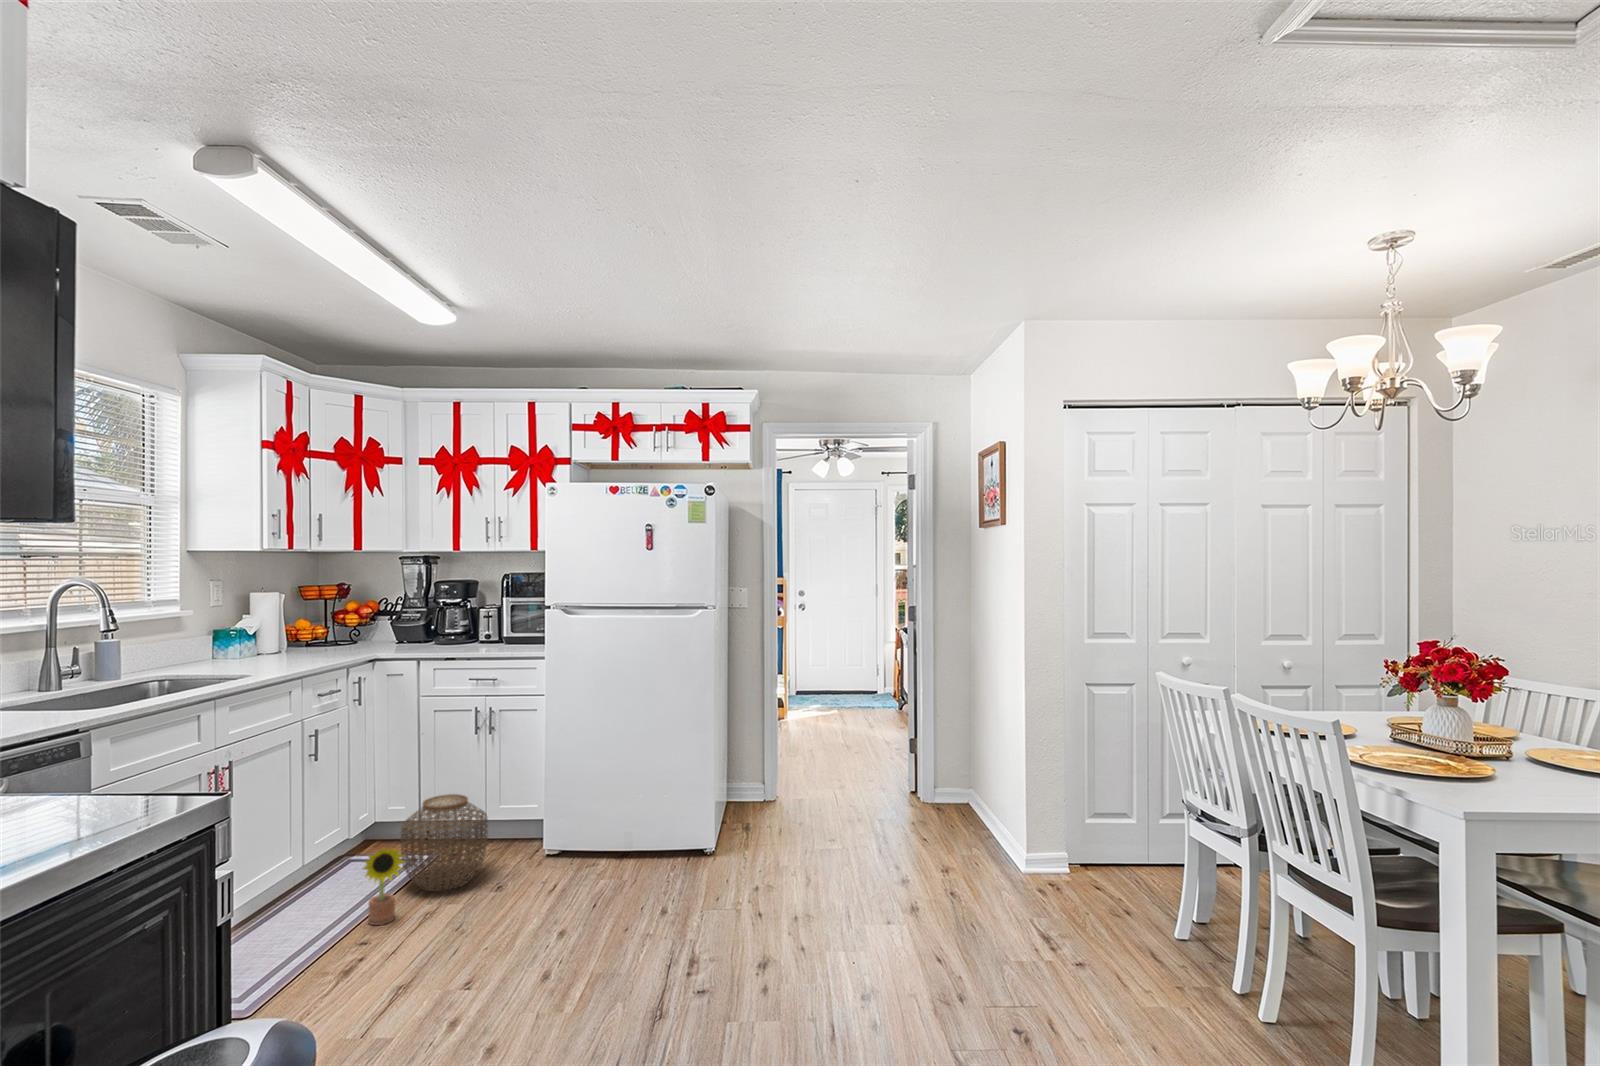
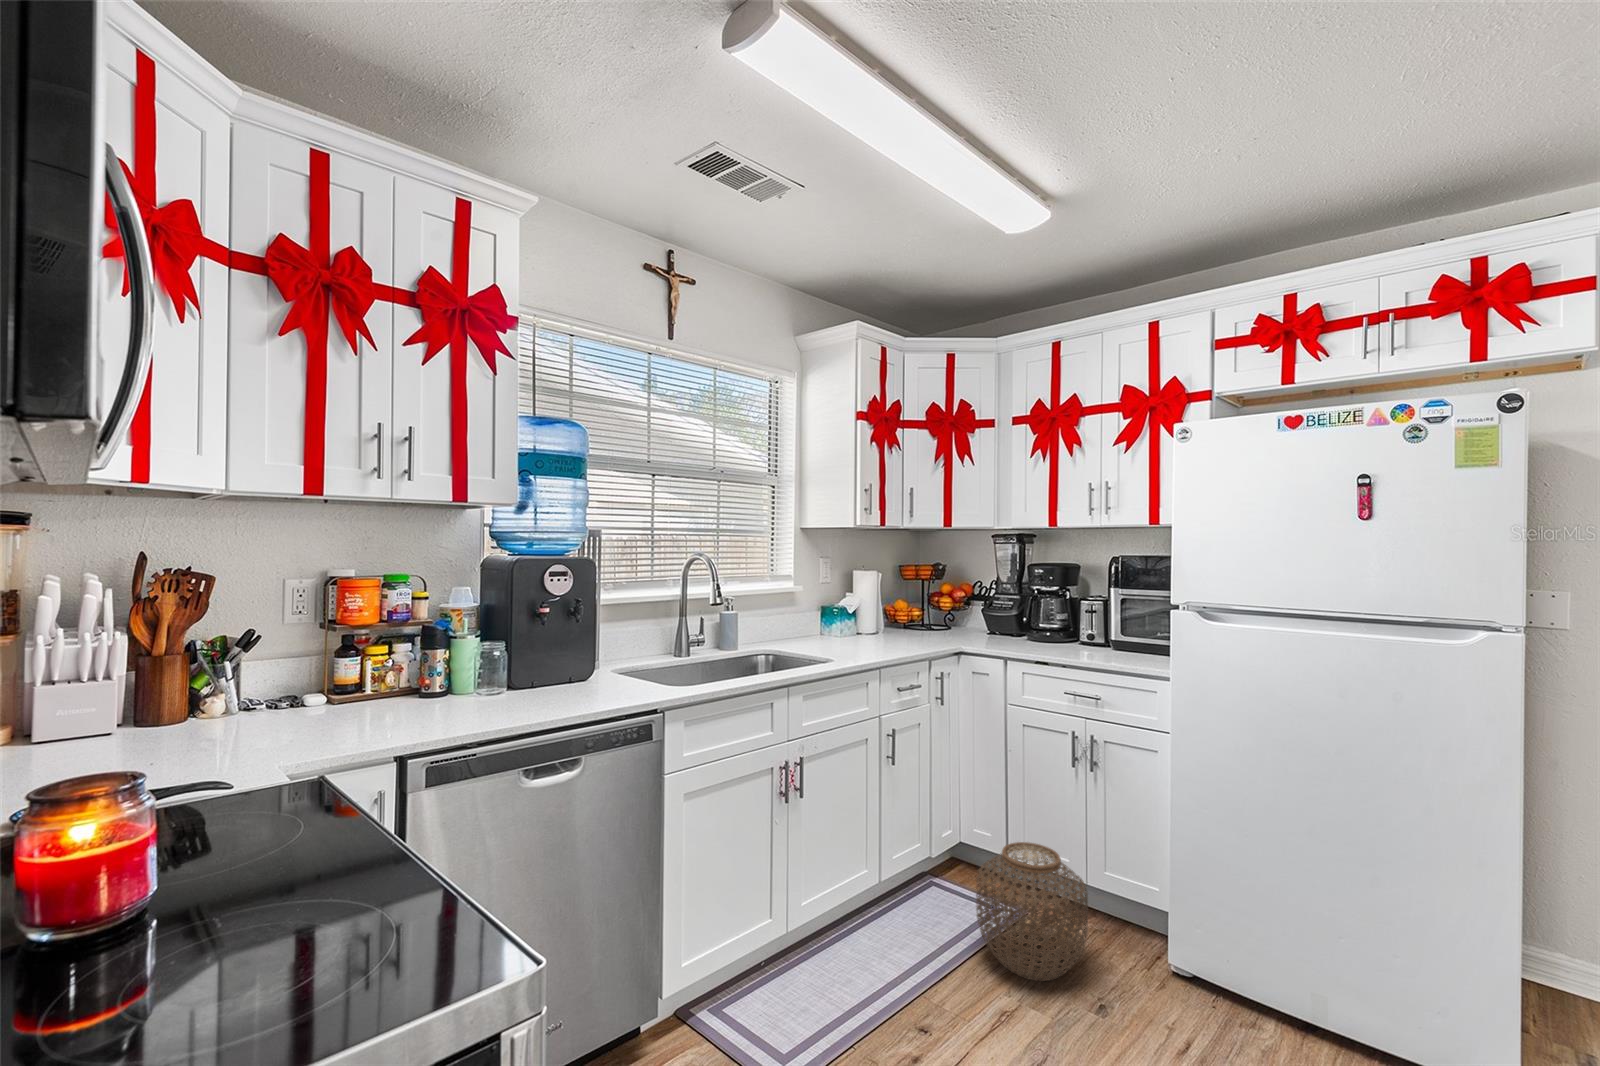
decorative plant: present [363,848,405,925] -> none [917,911,971,1011]

